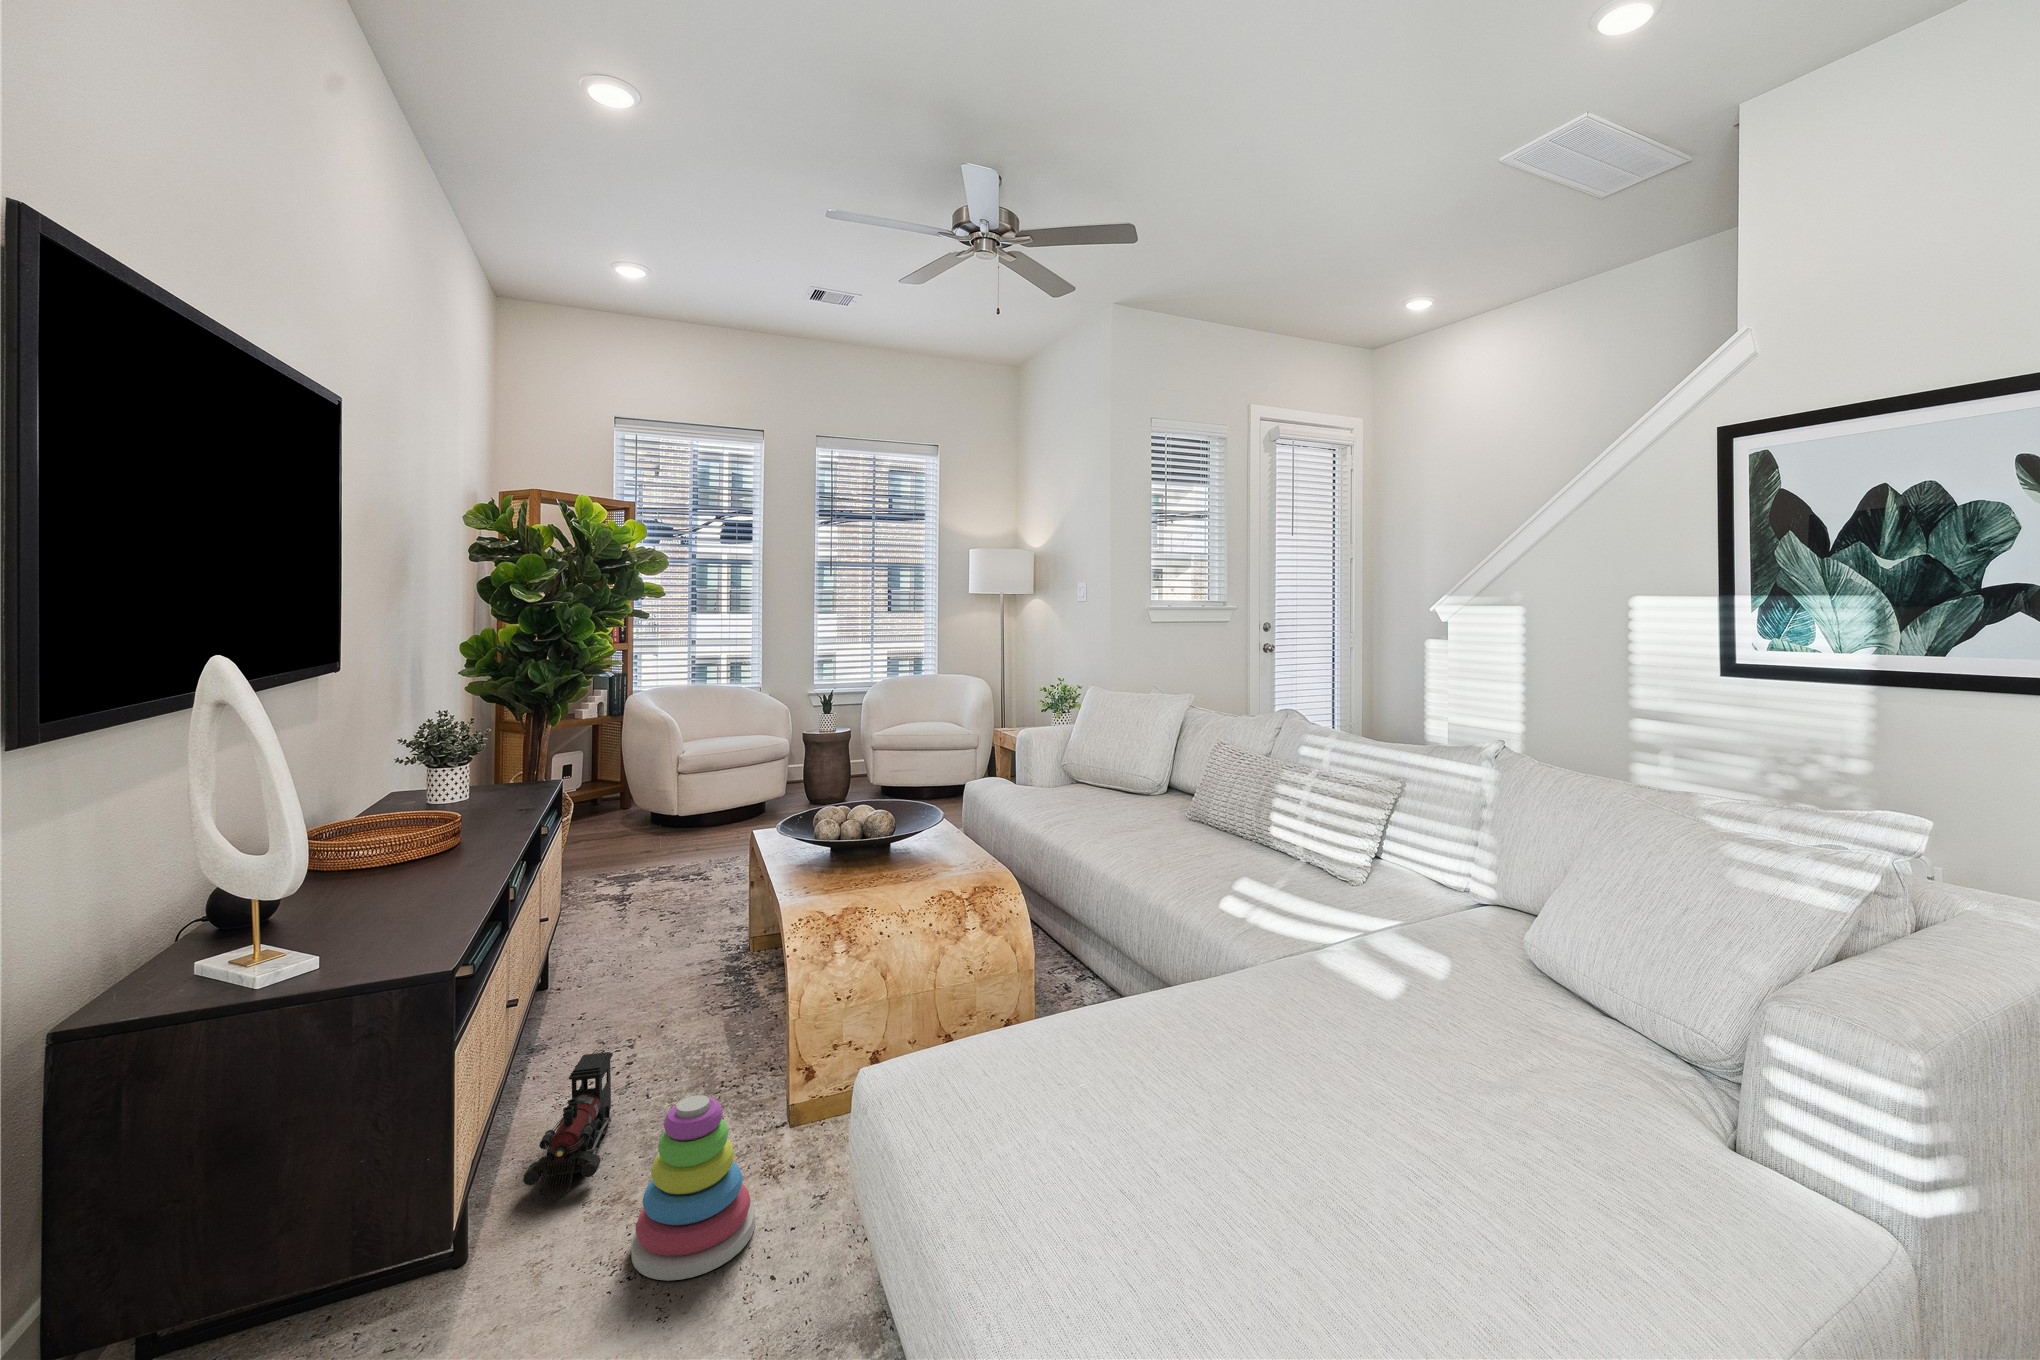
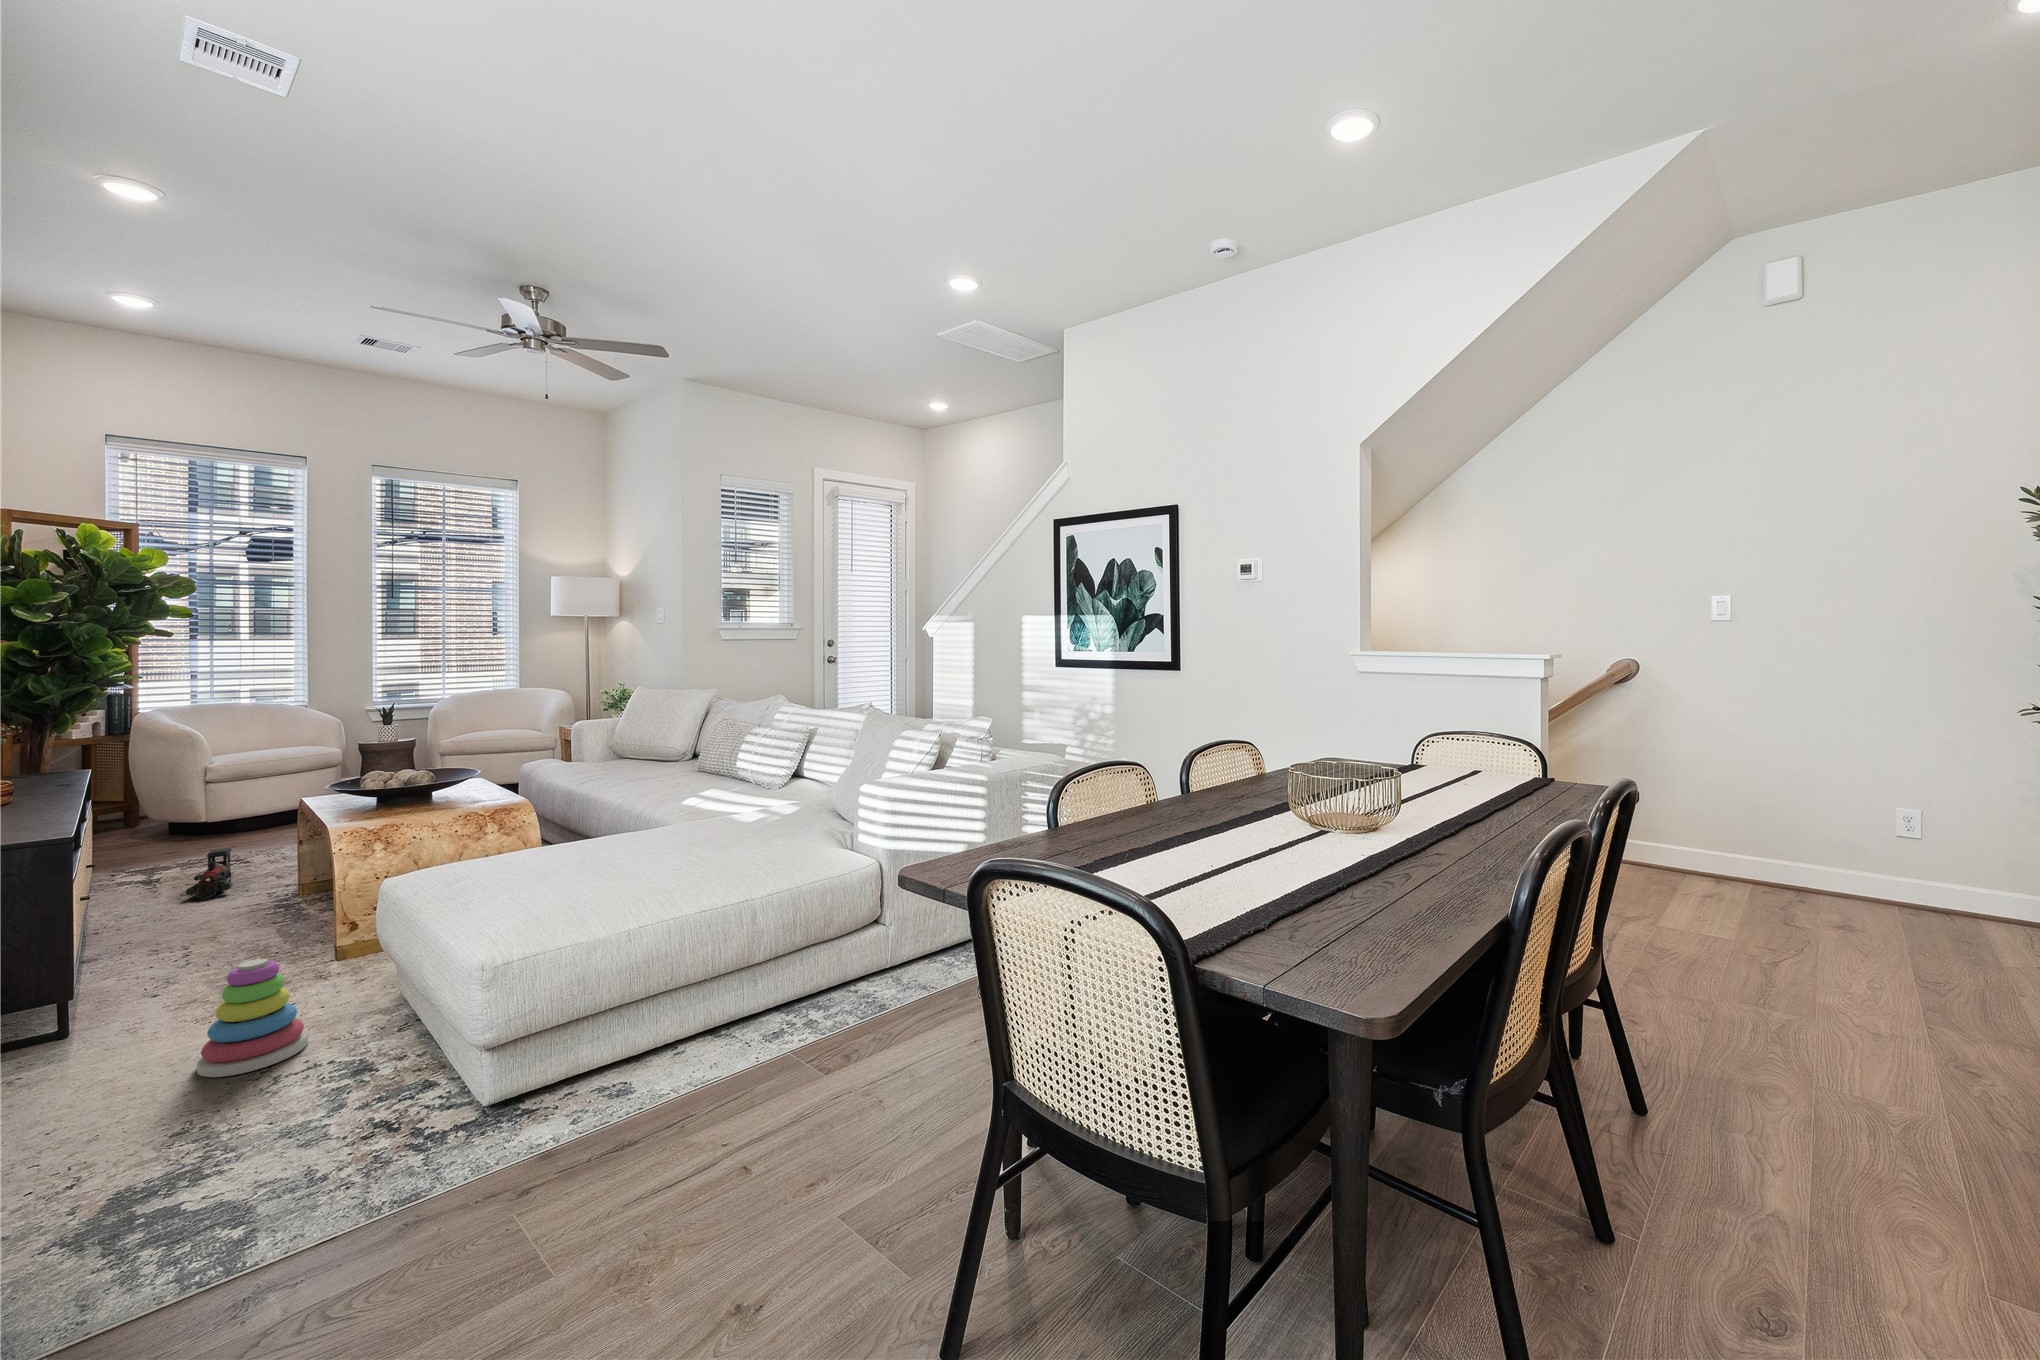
toy train: present [523,1052,613,1202] -> present [185,848,233,899]

